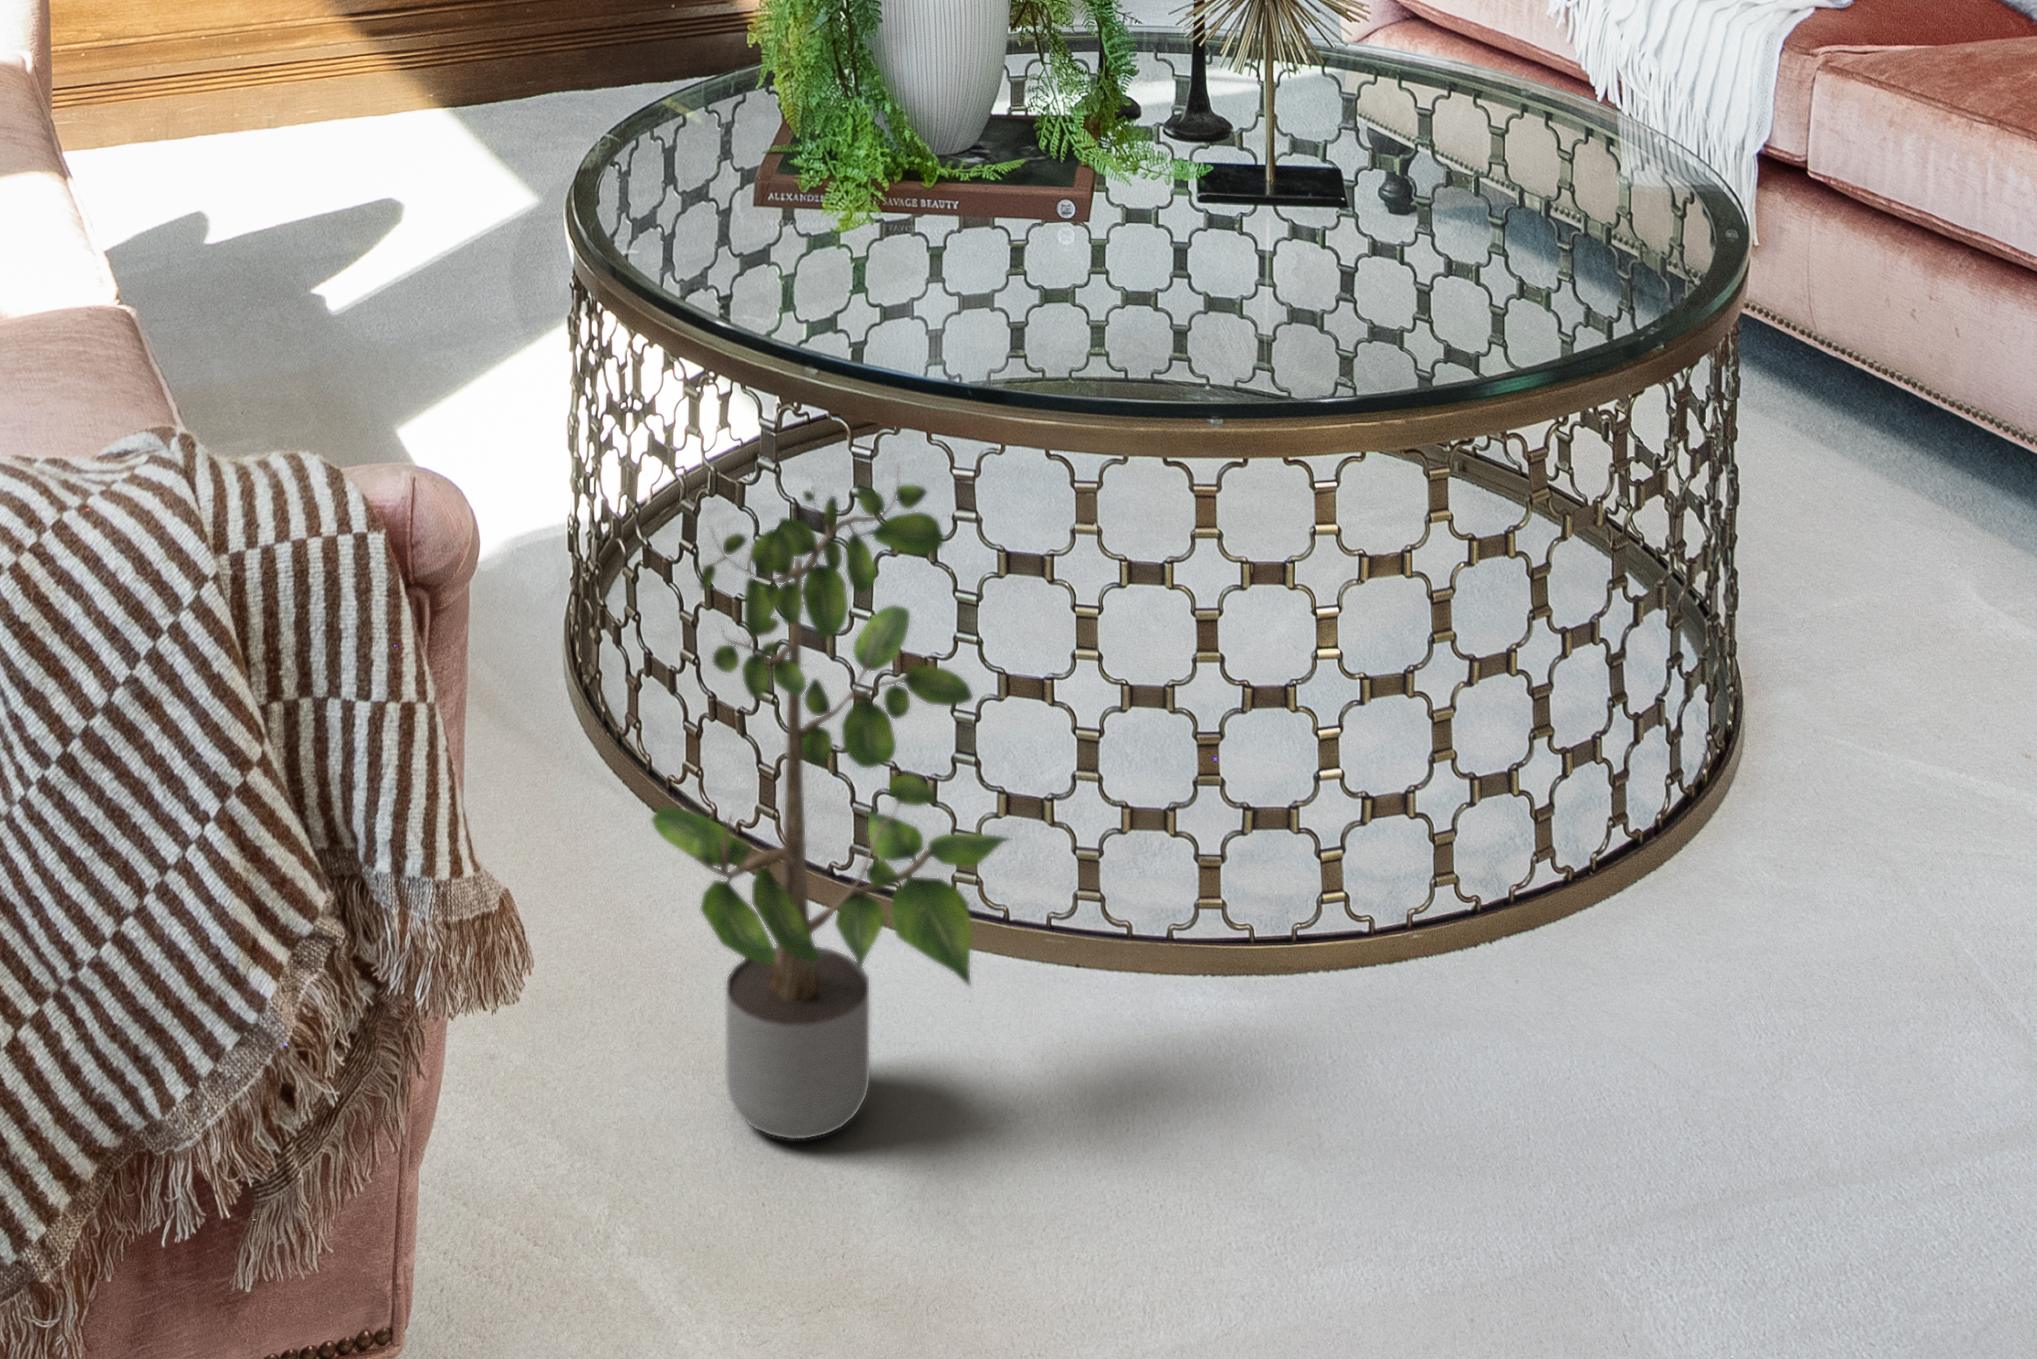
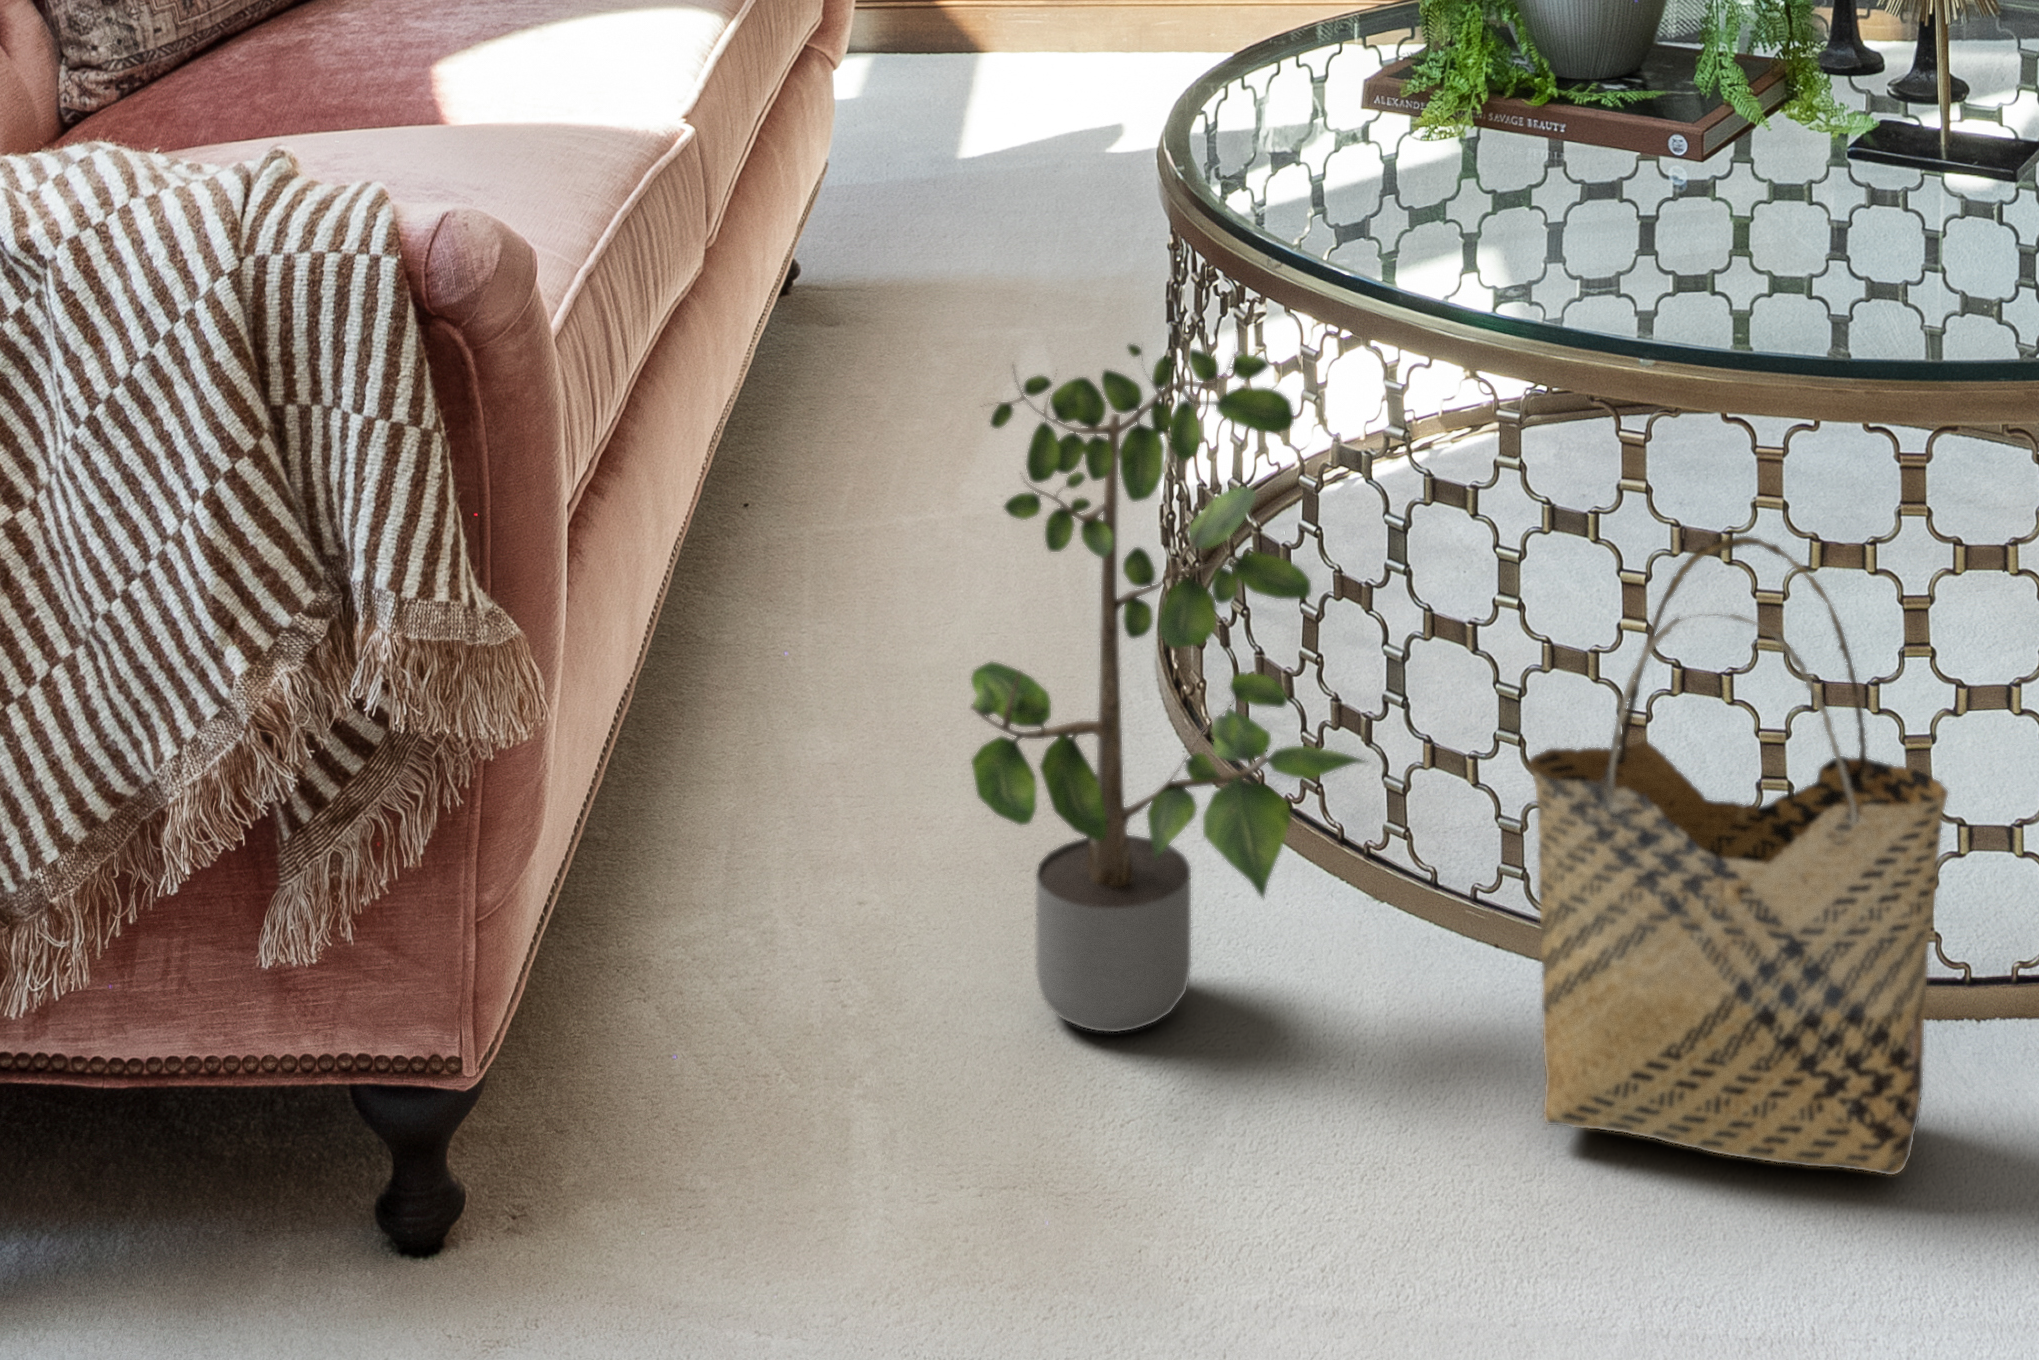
woven basket: none [1208,584,1557,1140] -> present [1527,536,1948,1175]

